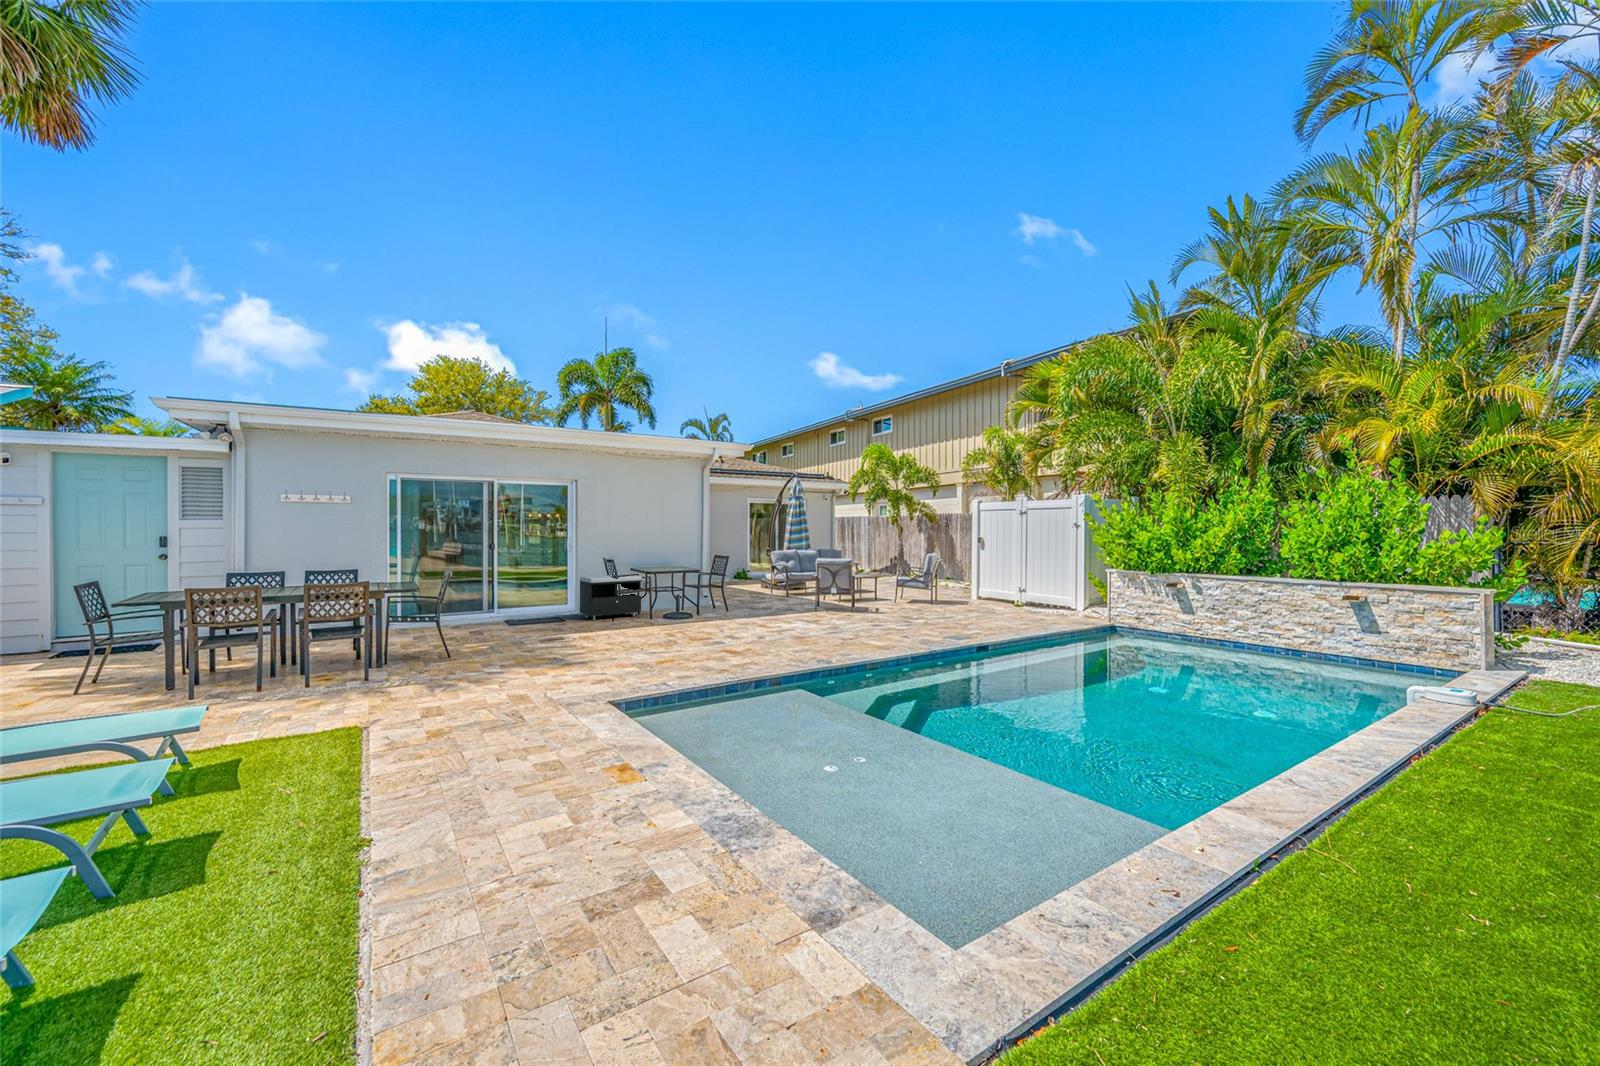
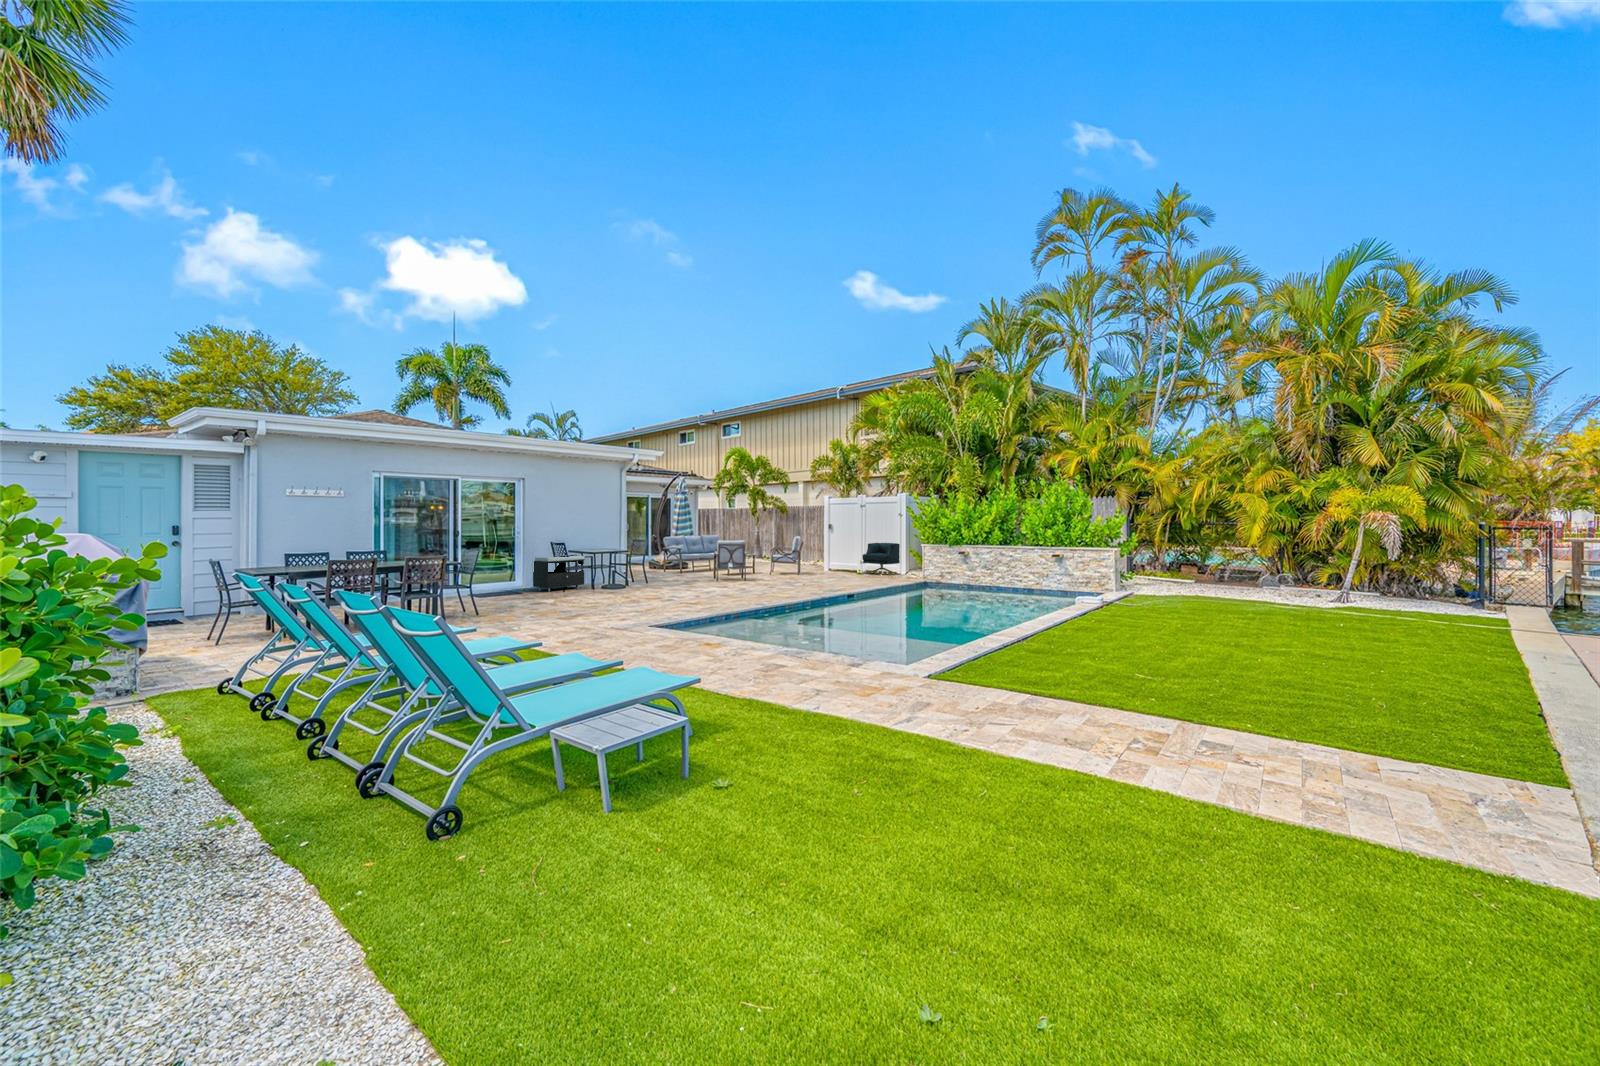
armchair: none [1021,565,1077,611] -> present [863,543,900,574]

